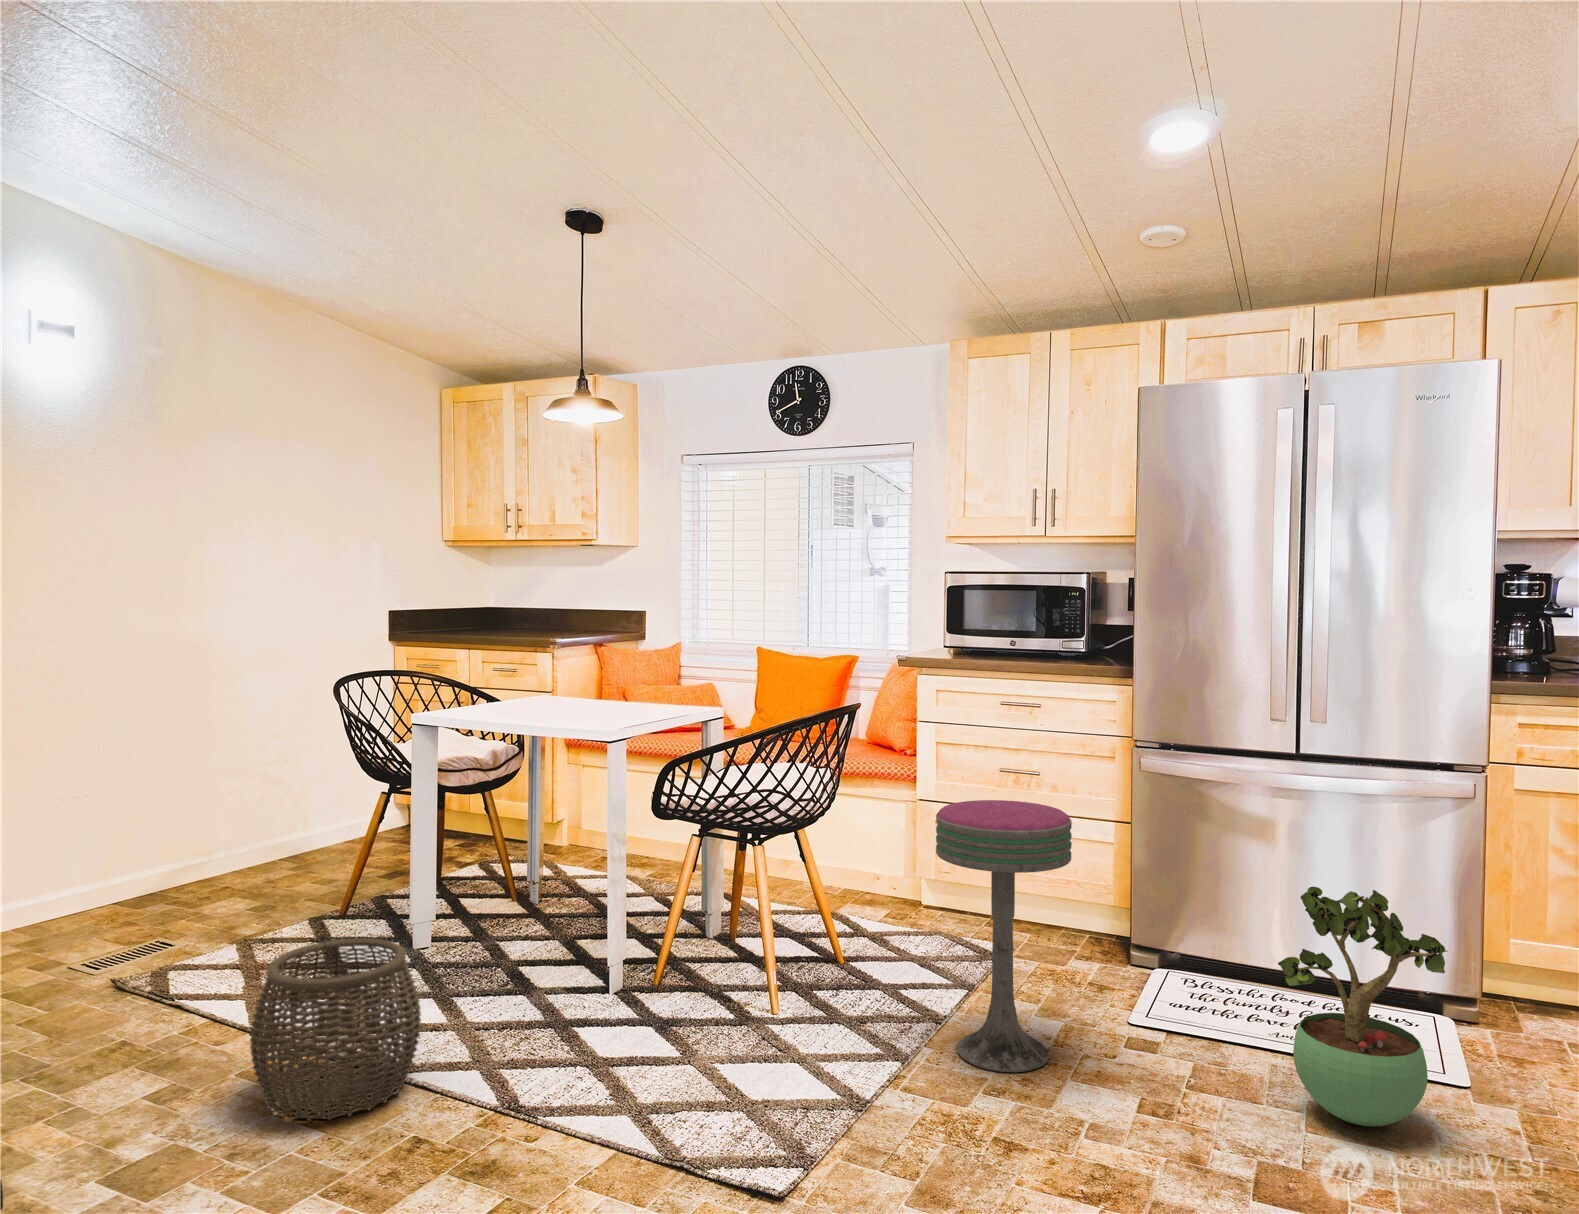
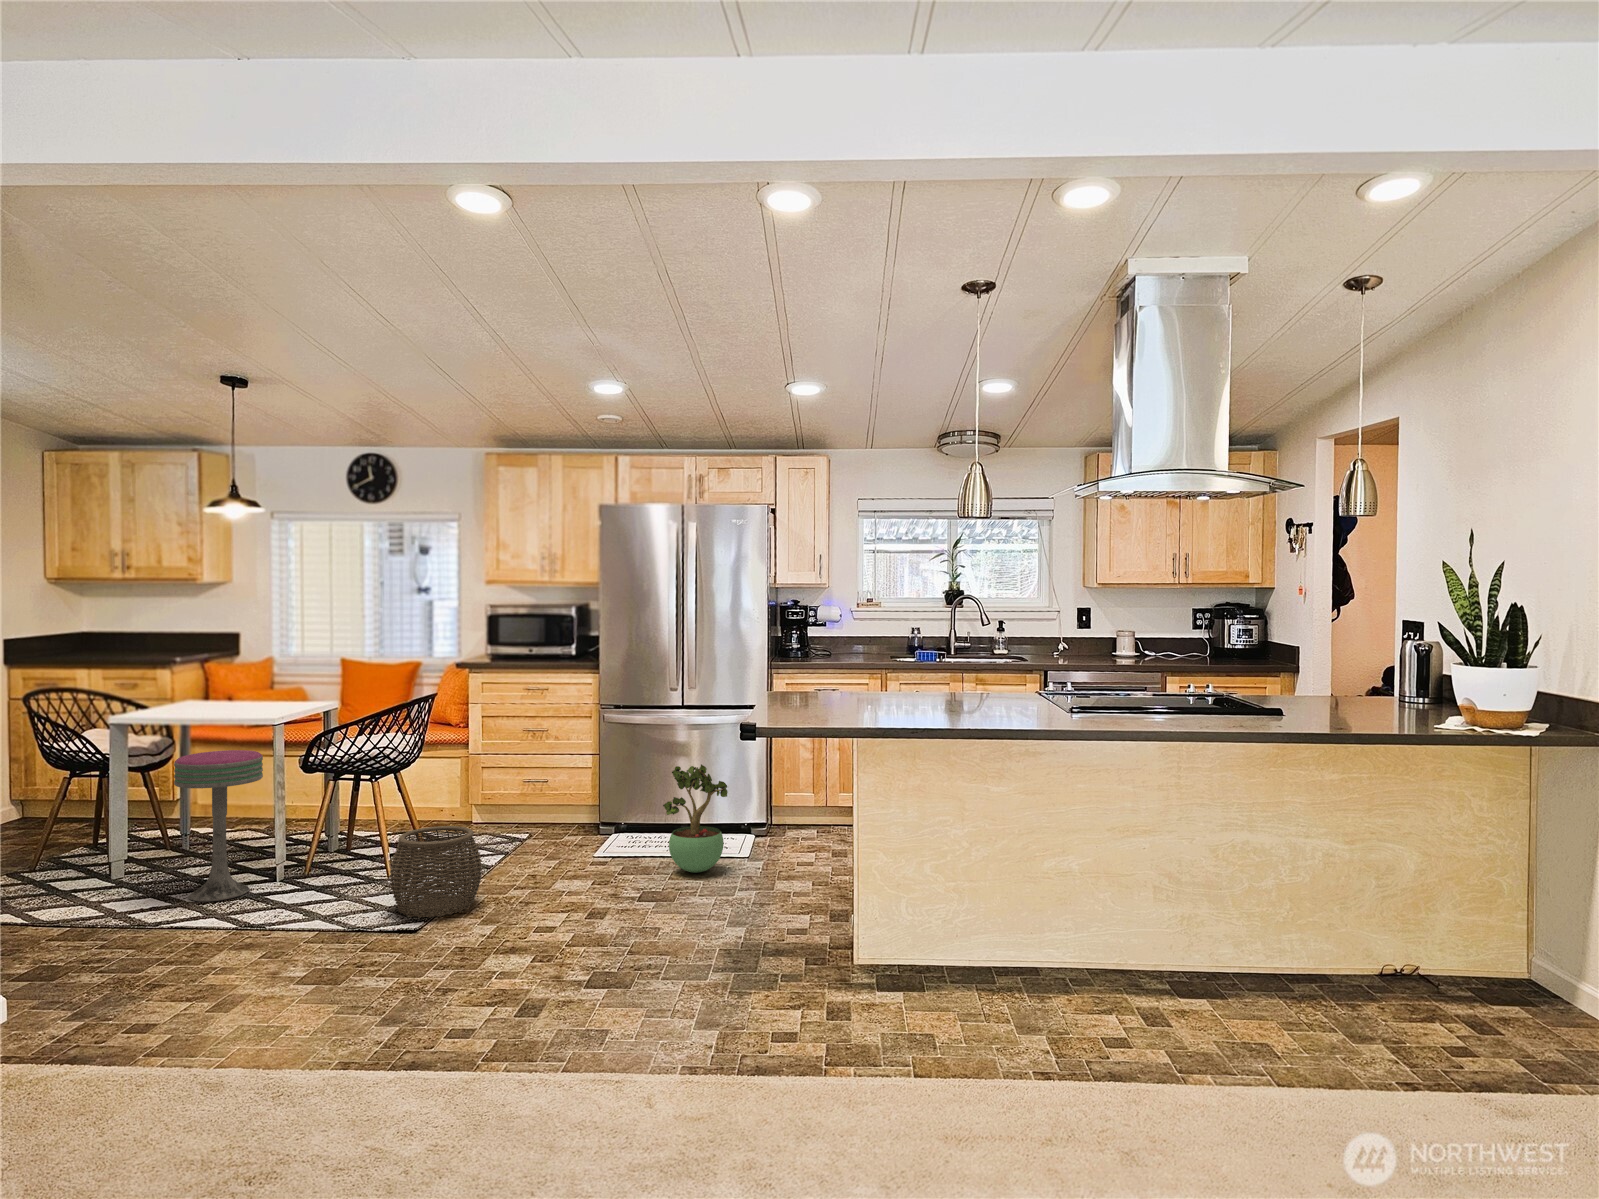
bar stool: present [936,800,1072,1072] -> present [174,750,263,902]
woven basket: present [250,938,421,1121] -> present [390,826,482,918]

